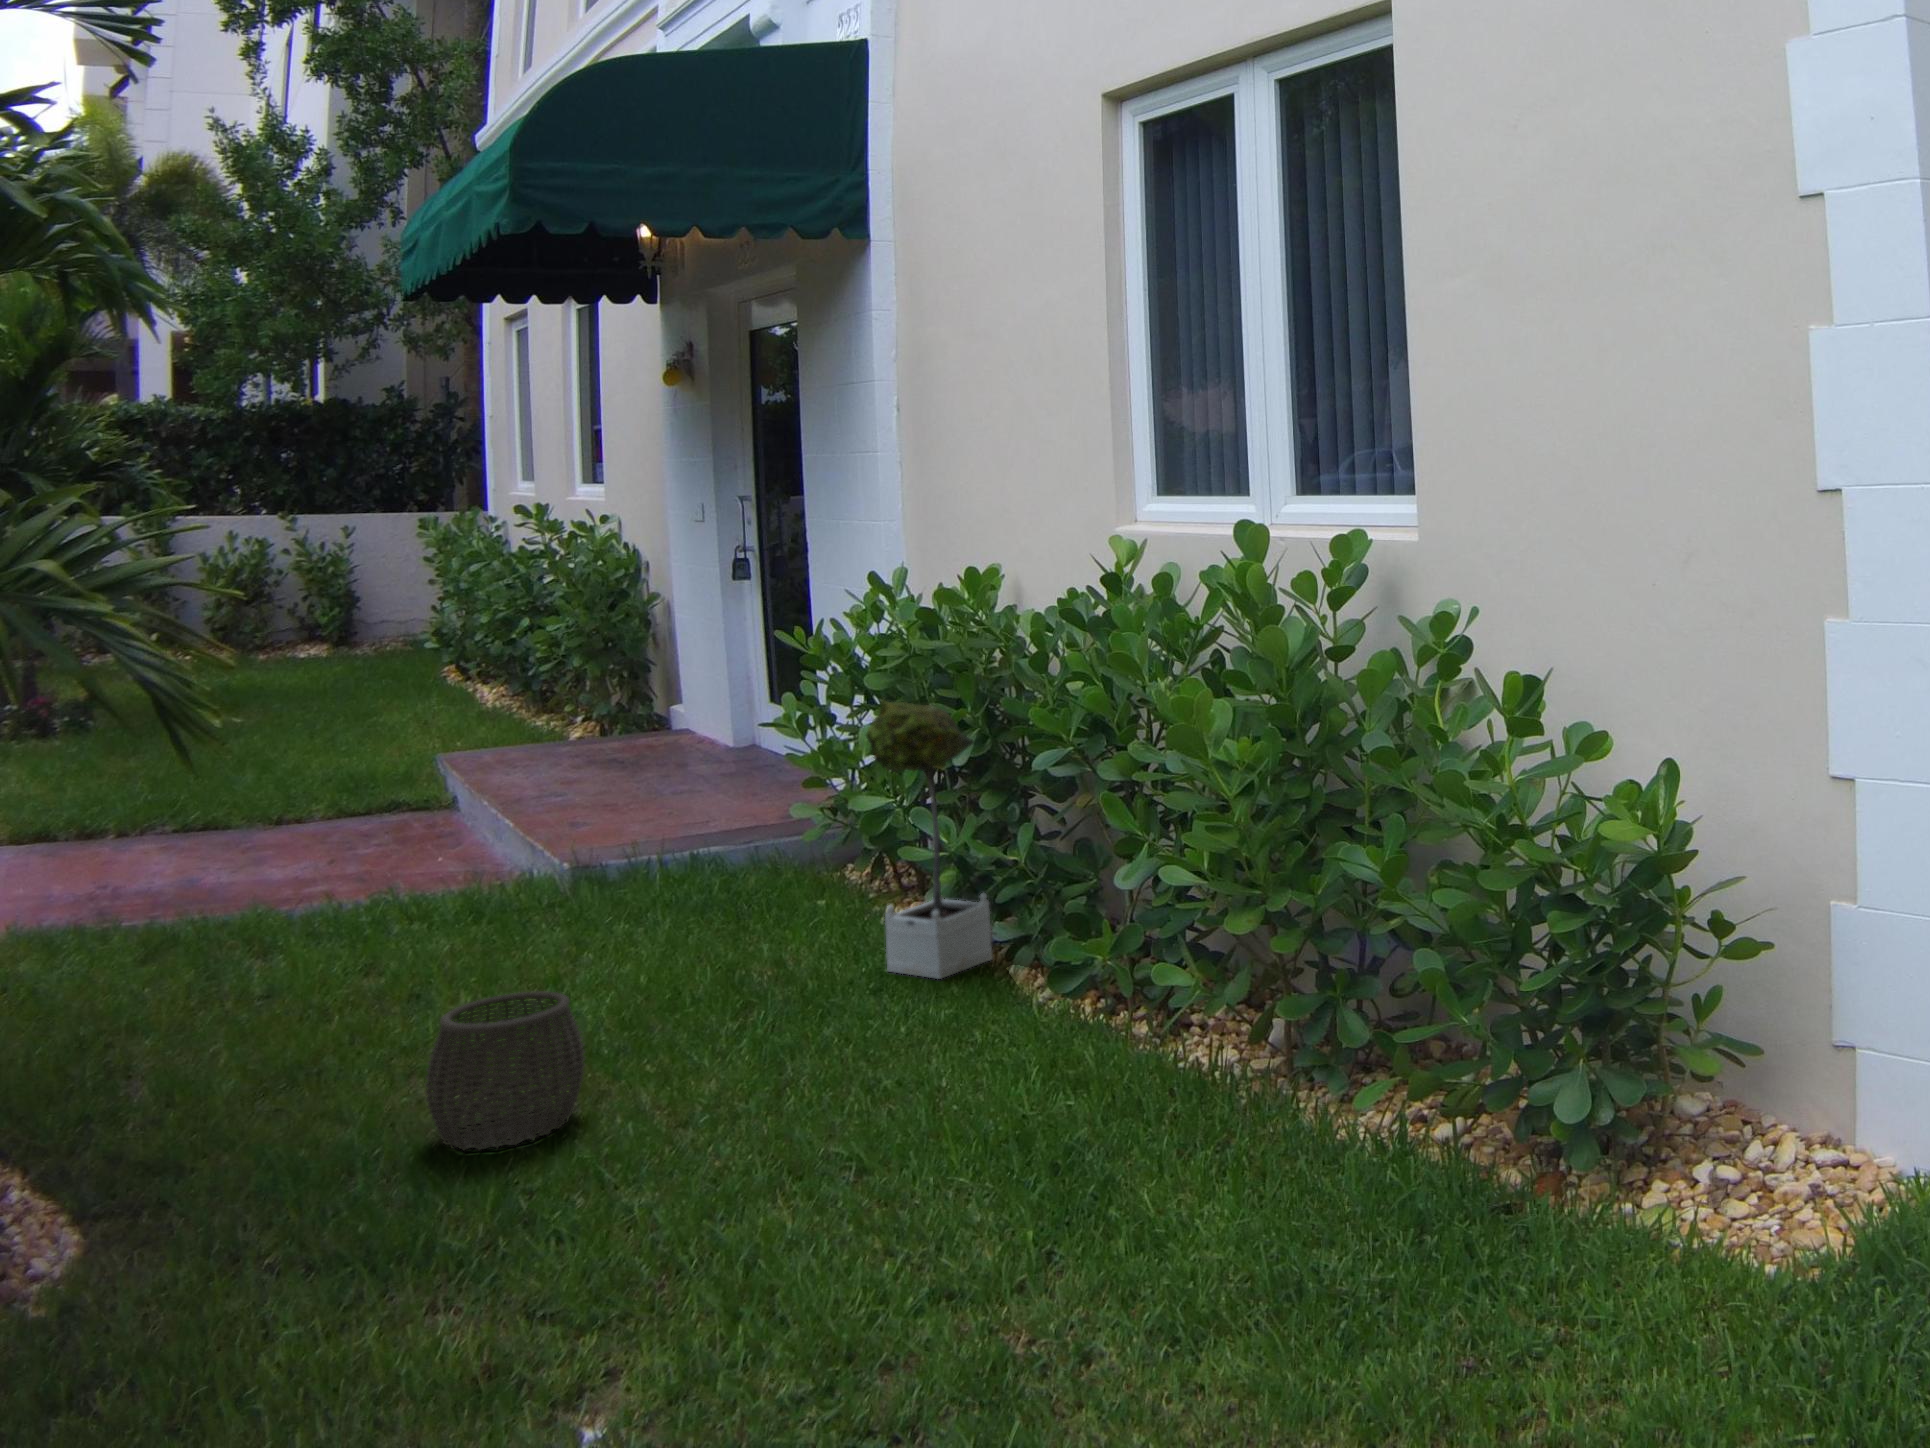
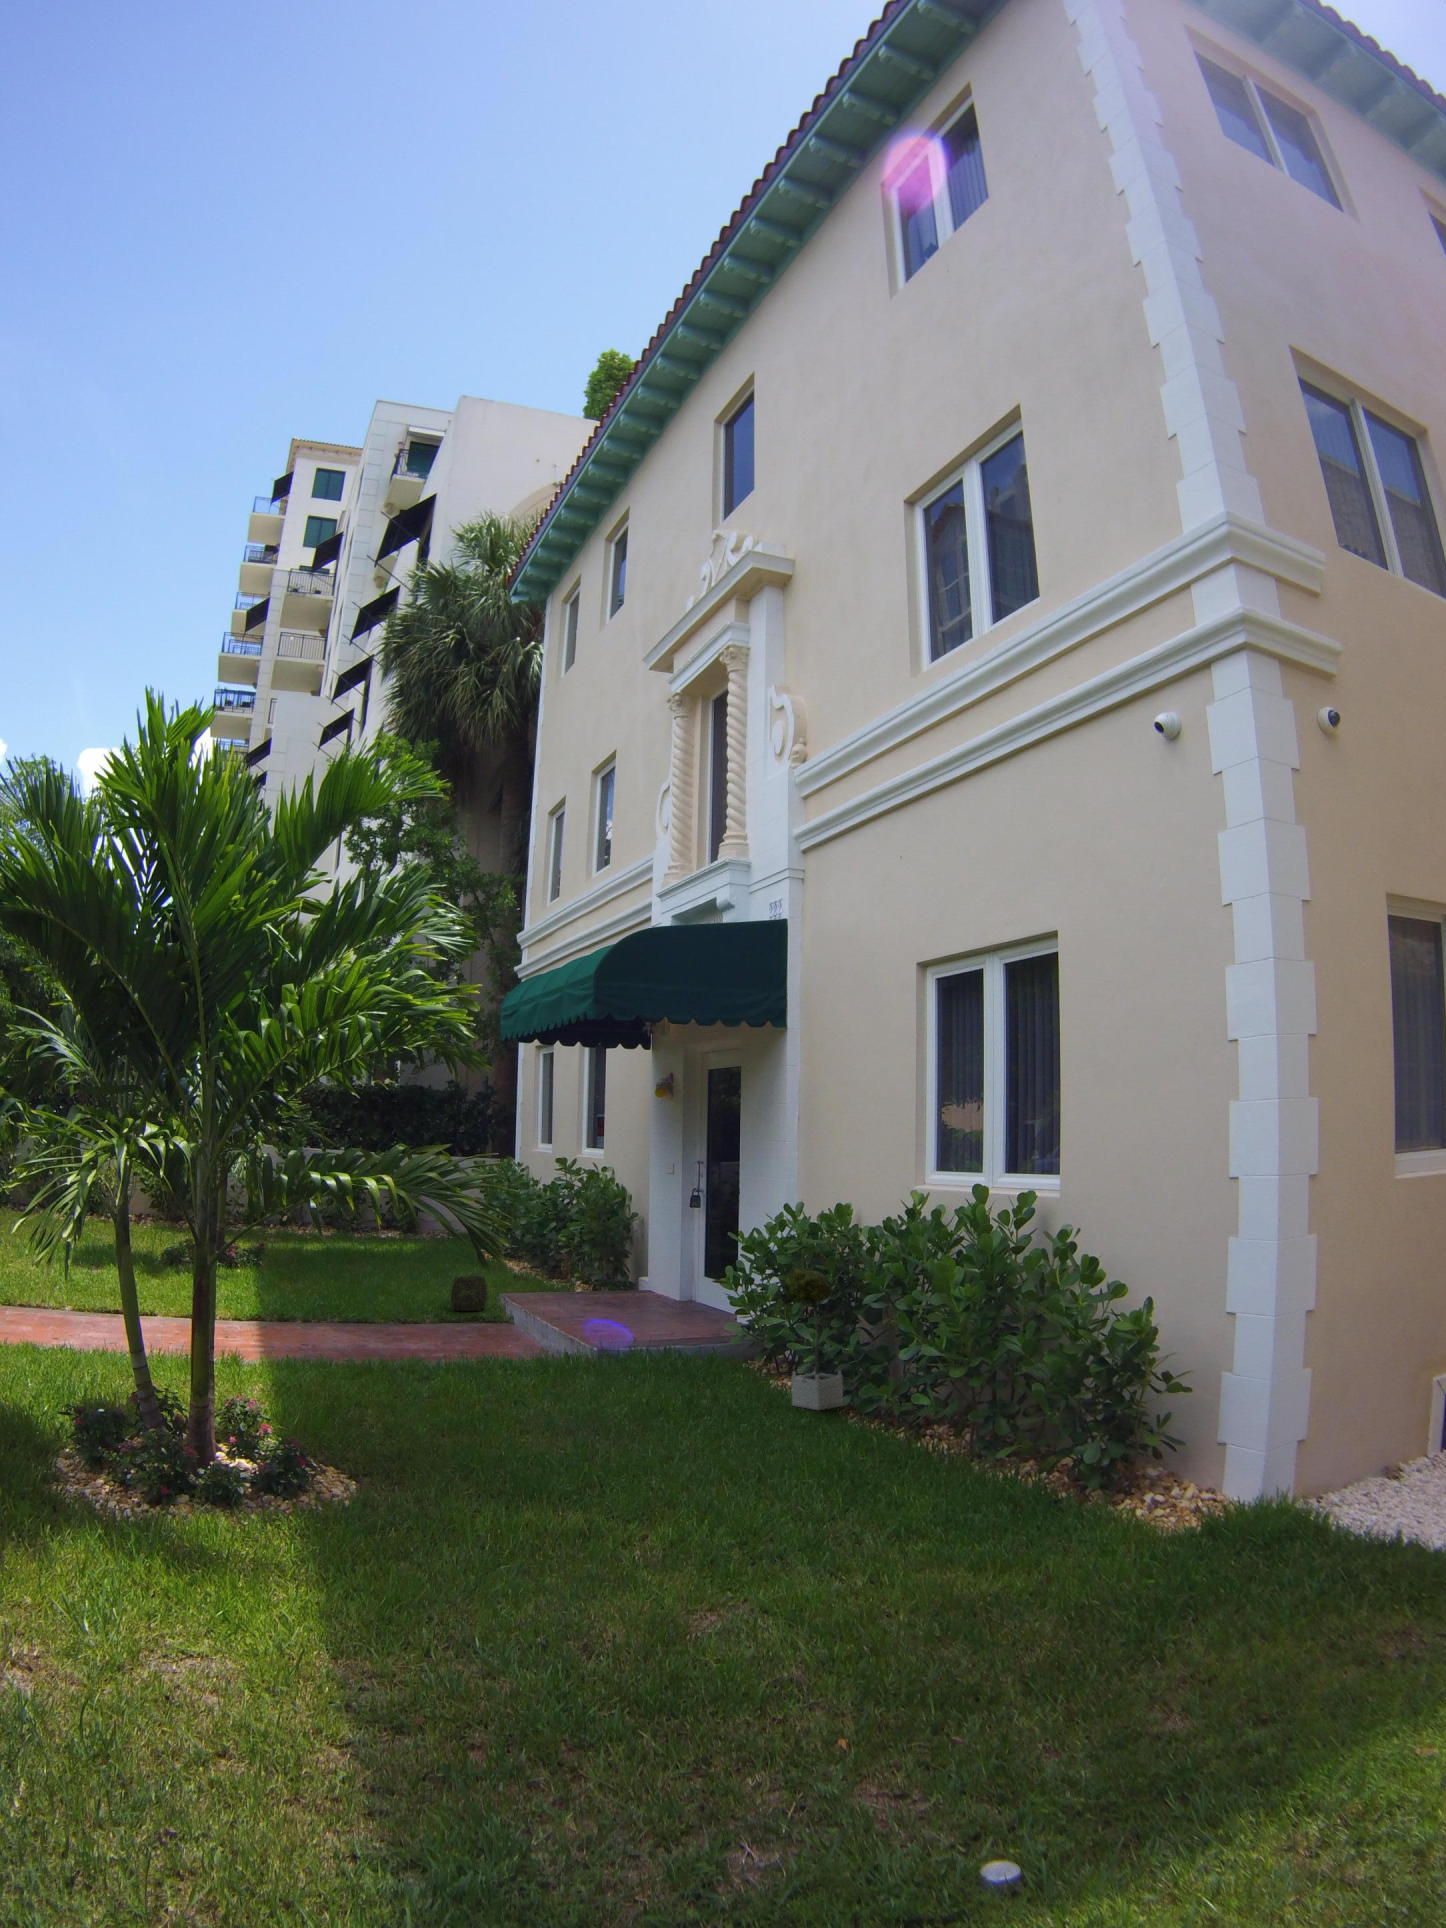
woven basket: present [425,991,585,1150] -> present [451,1276,488,1311]

